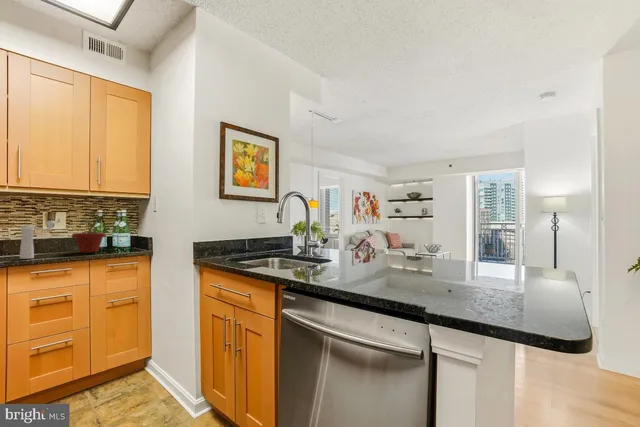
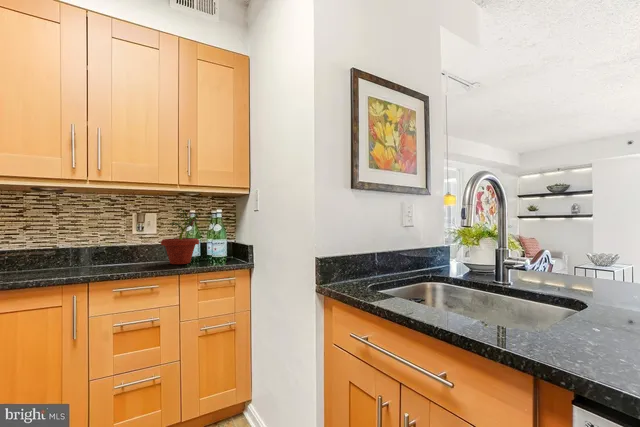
pepper mill: present [20,221,55,259] -> none [100,224,141,273]

